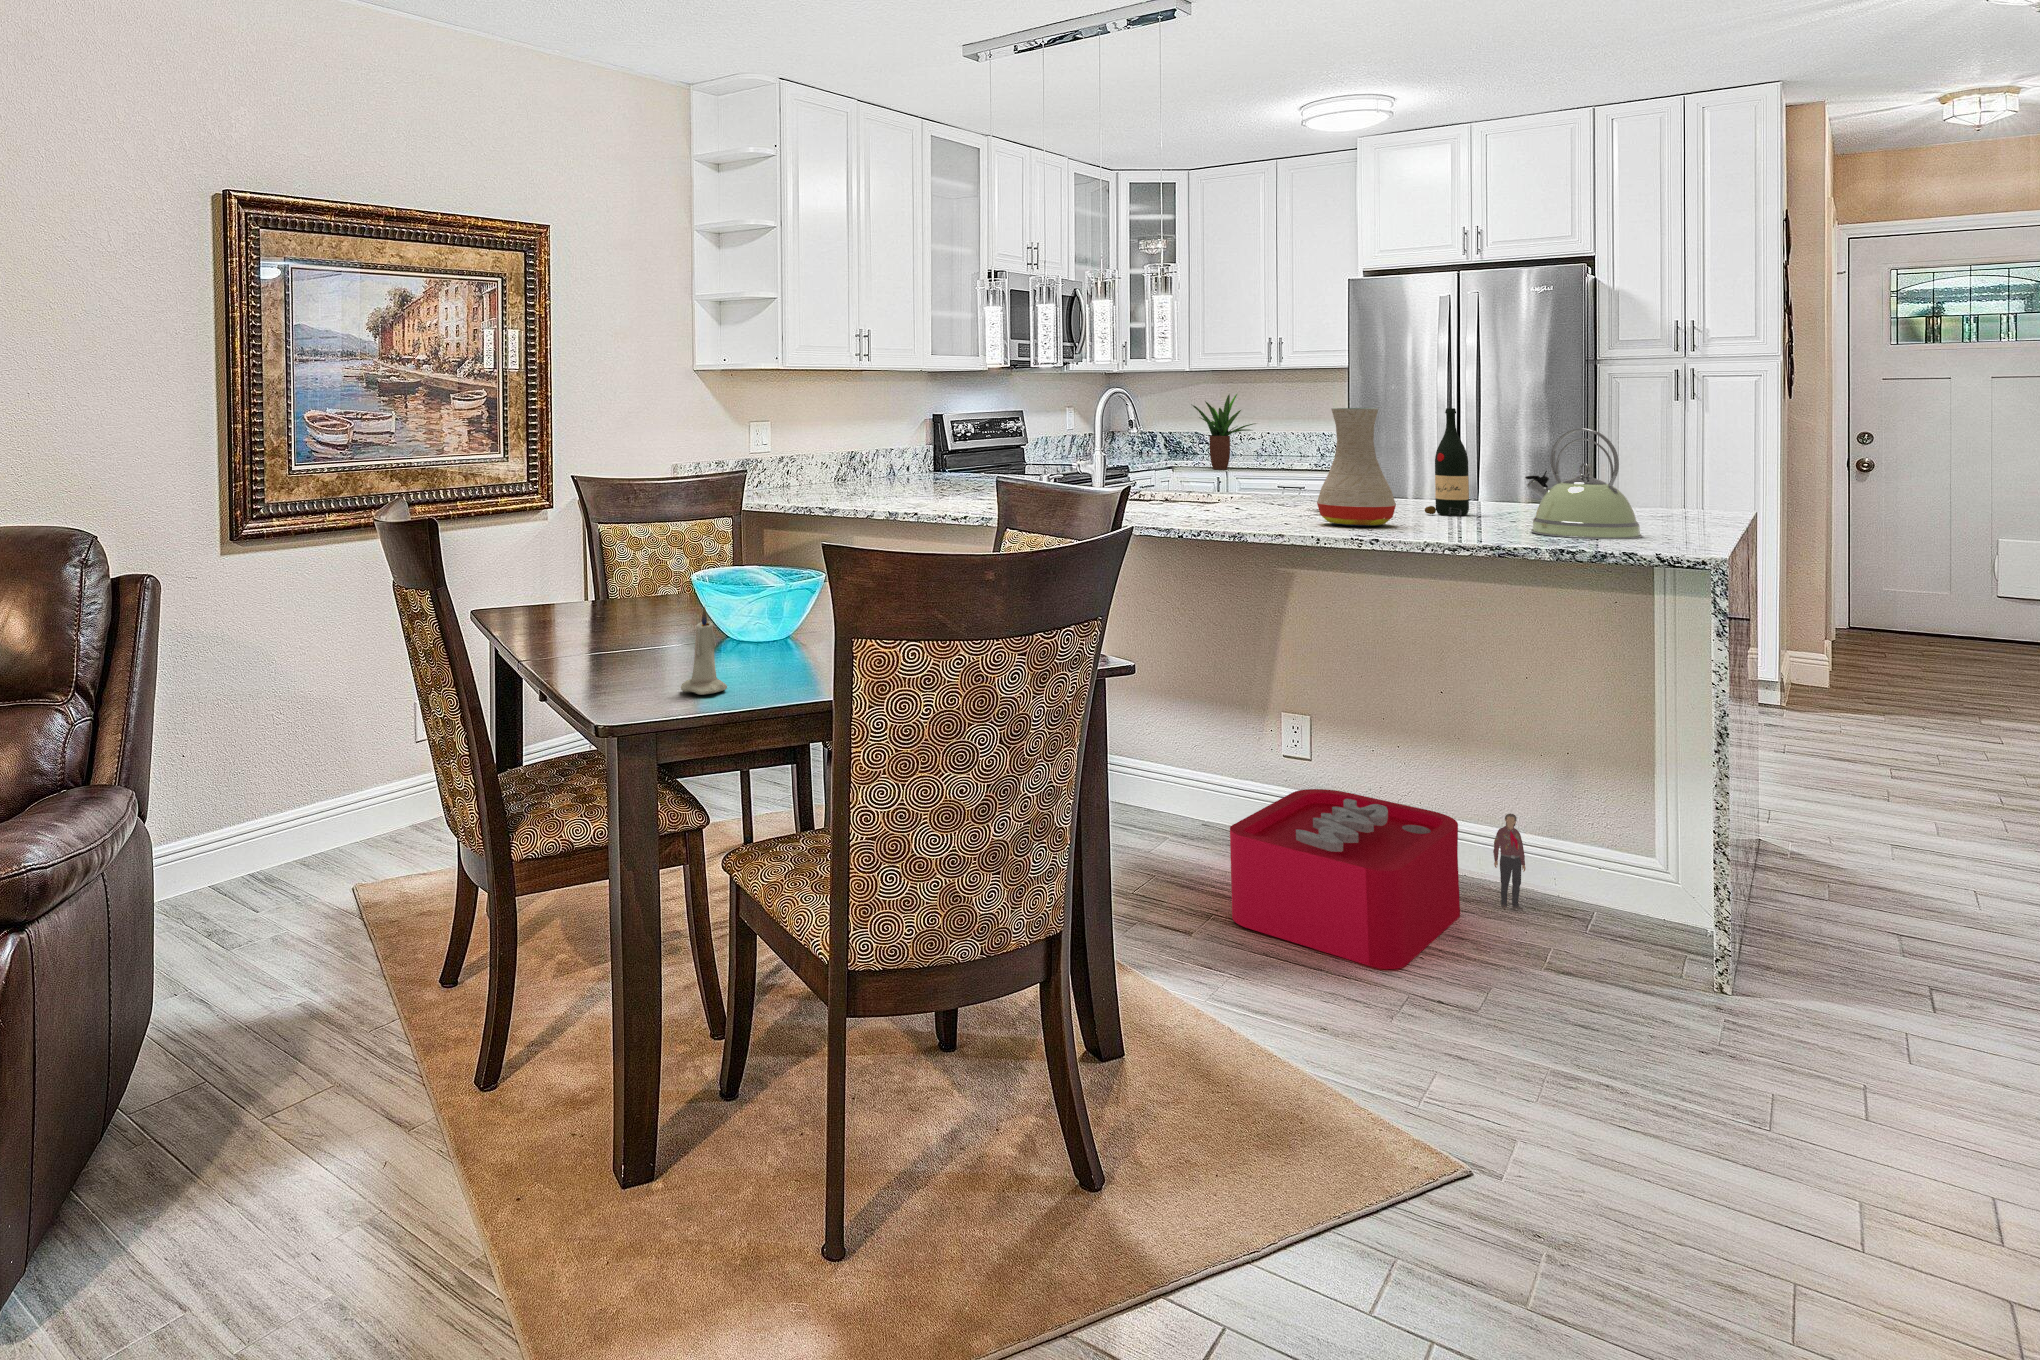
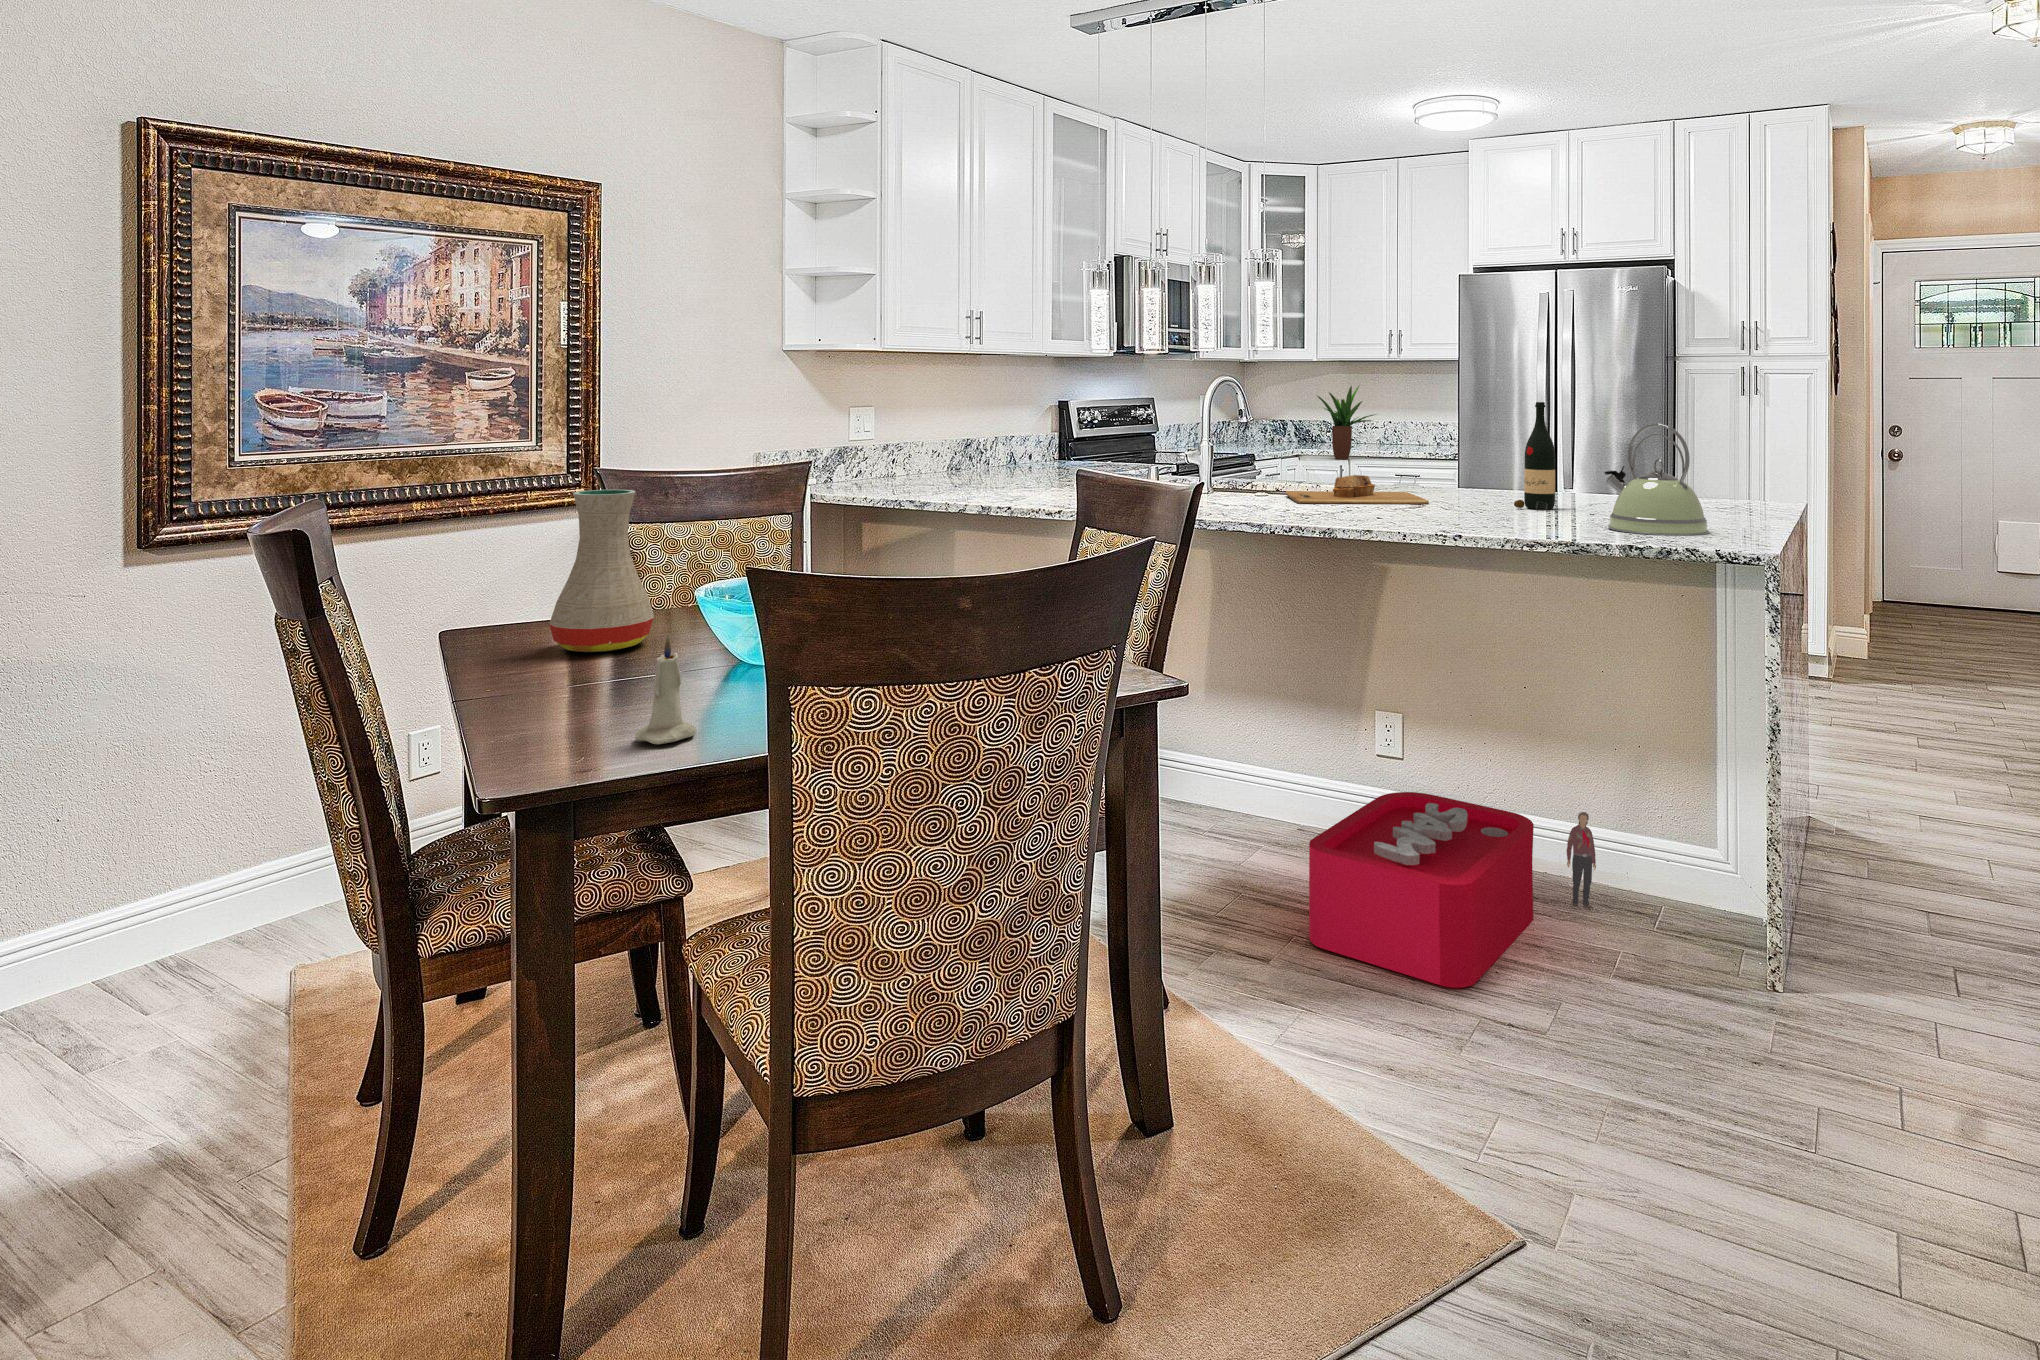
vase: present [1317,408,1396,527] -> present [549,490,654,652]
cutting board: none [1181,482,1333,511] -> present [1286,475,1429,504]

